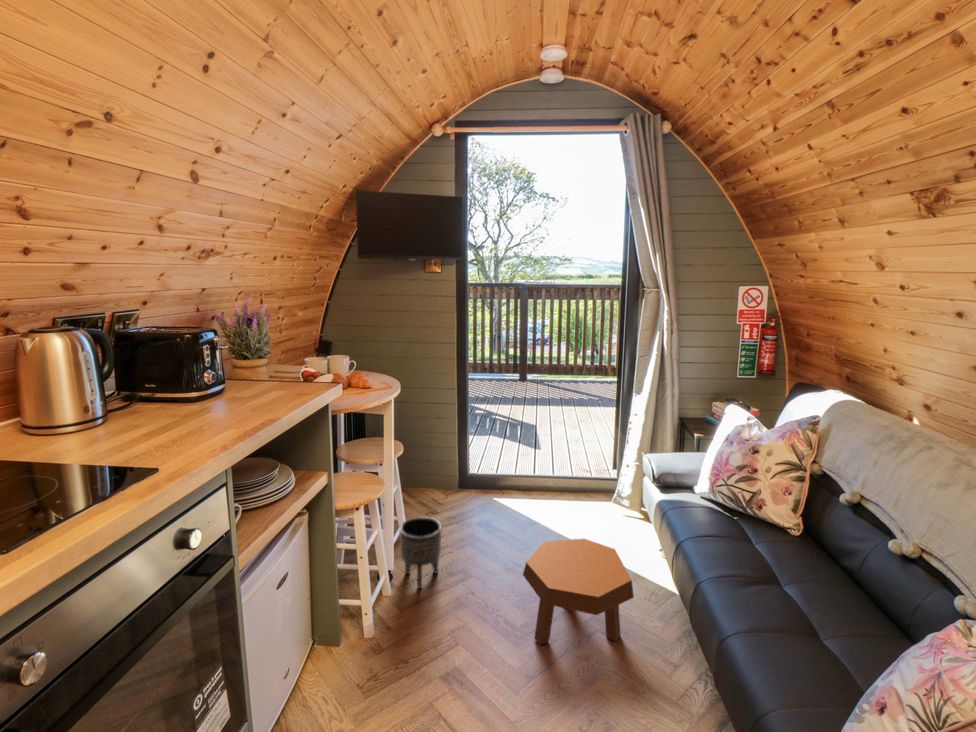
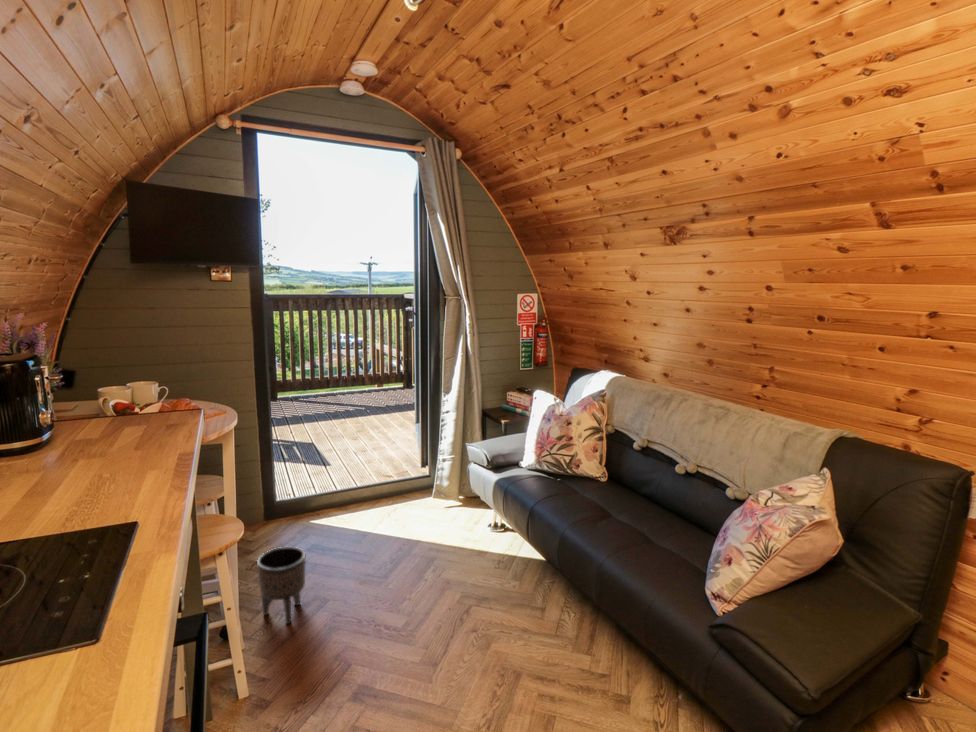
footstool: present [523,538,634,645] -> none [407,527,508,631]

